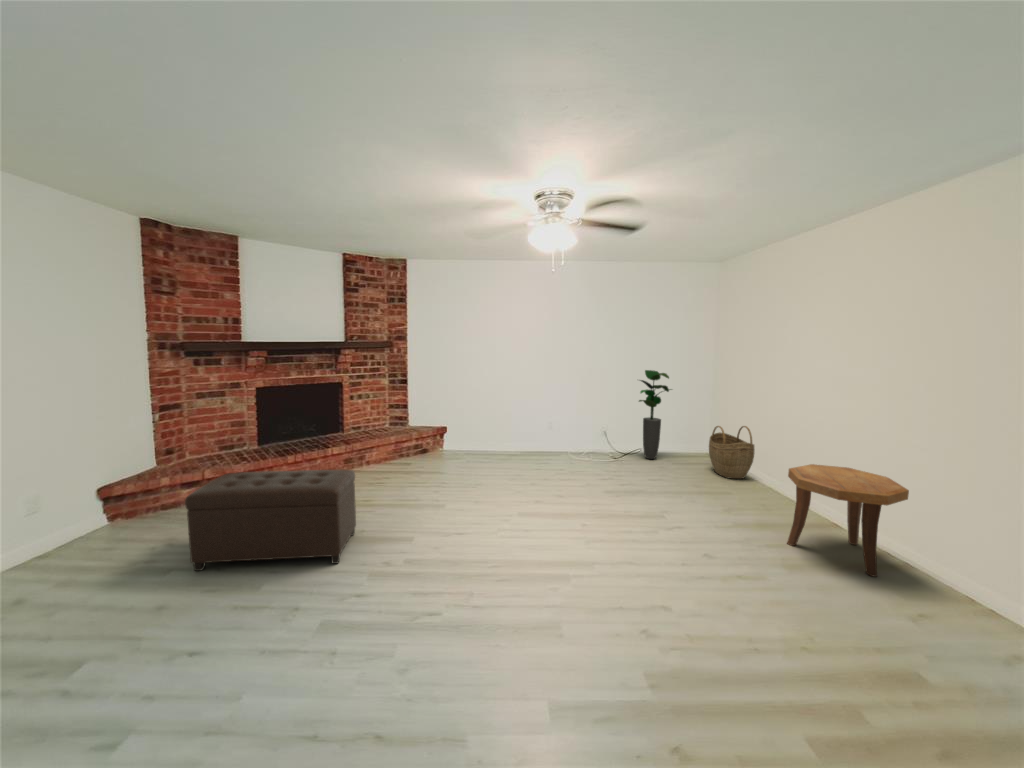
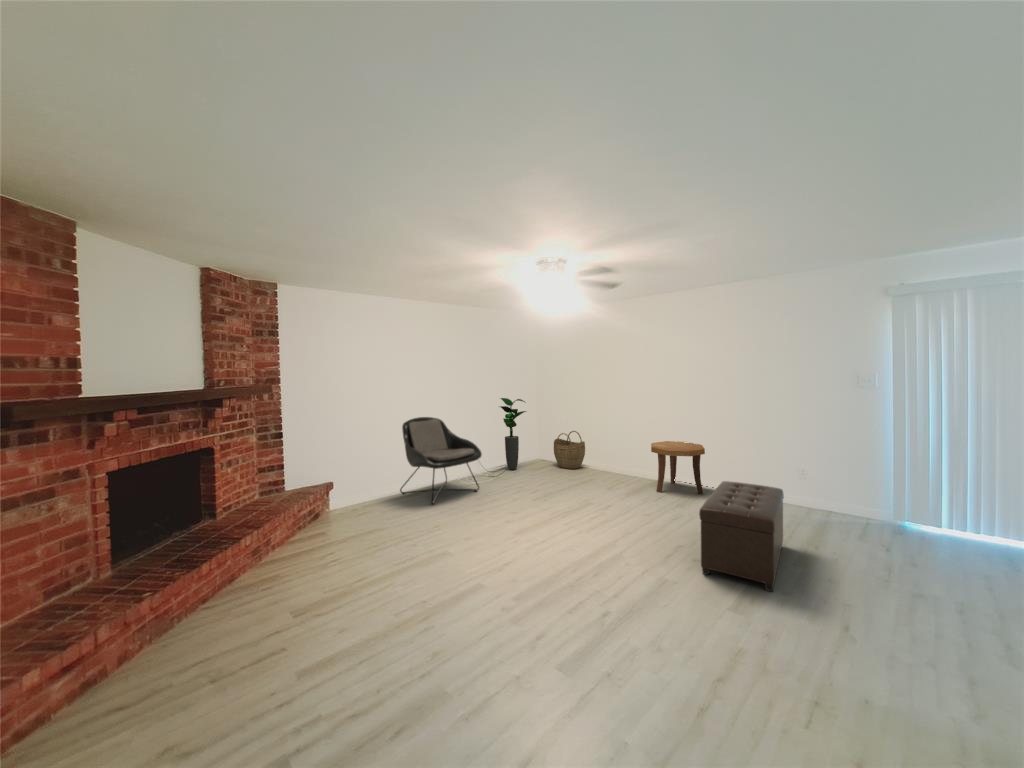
lounge chair: none [499,381,573,469] -> present [400,417,482,505]
ottoman: present [185,470,356,571] -> present [699,481,784,591]

